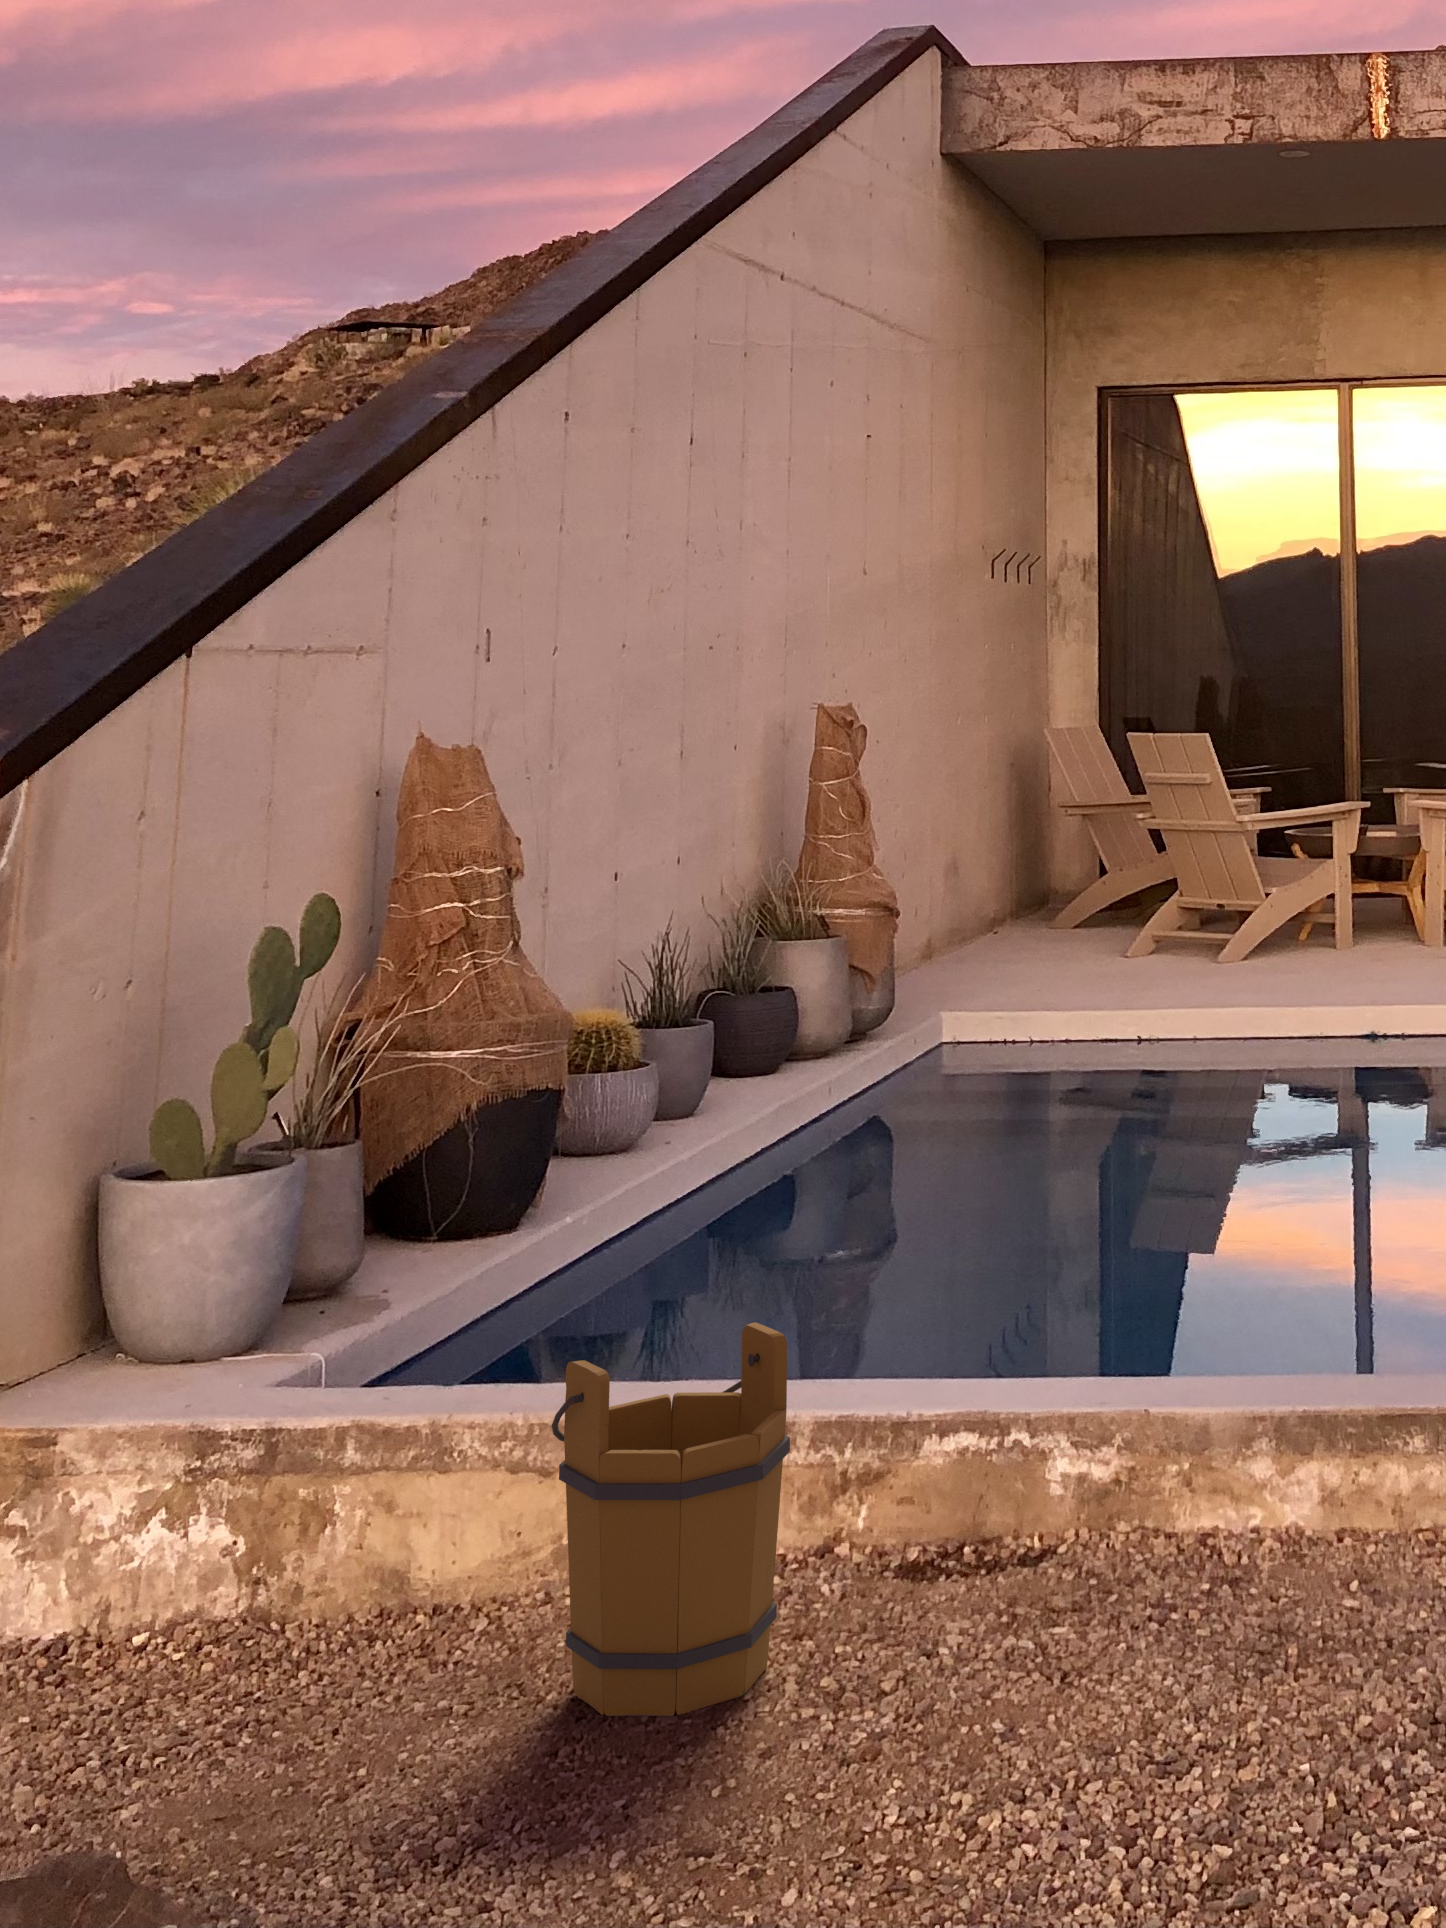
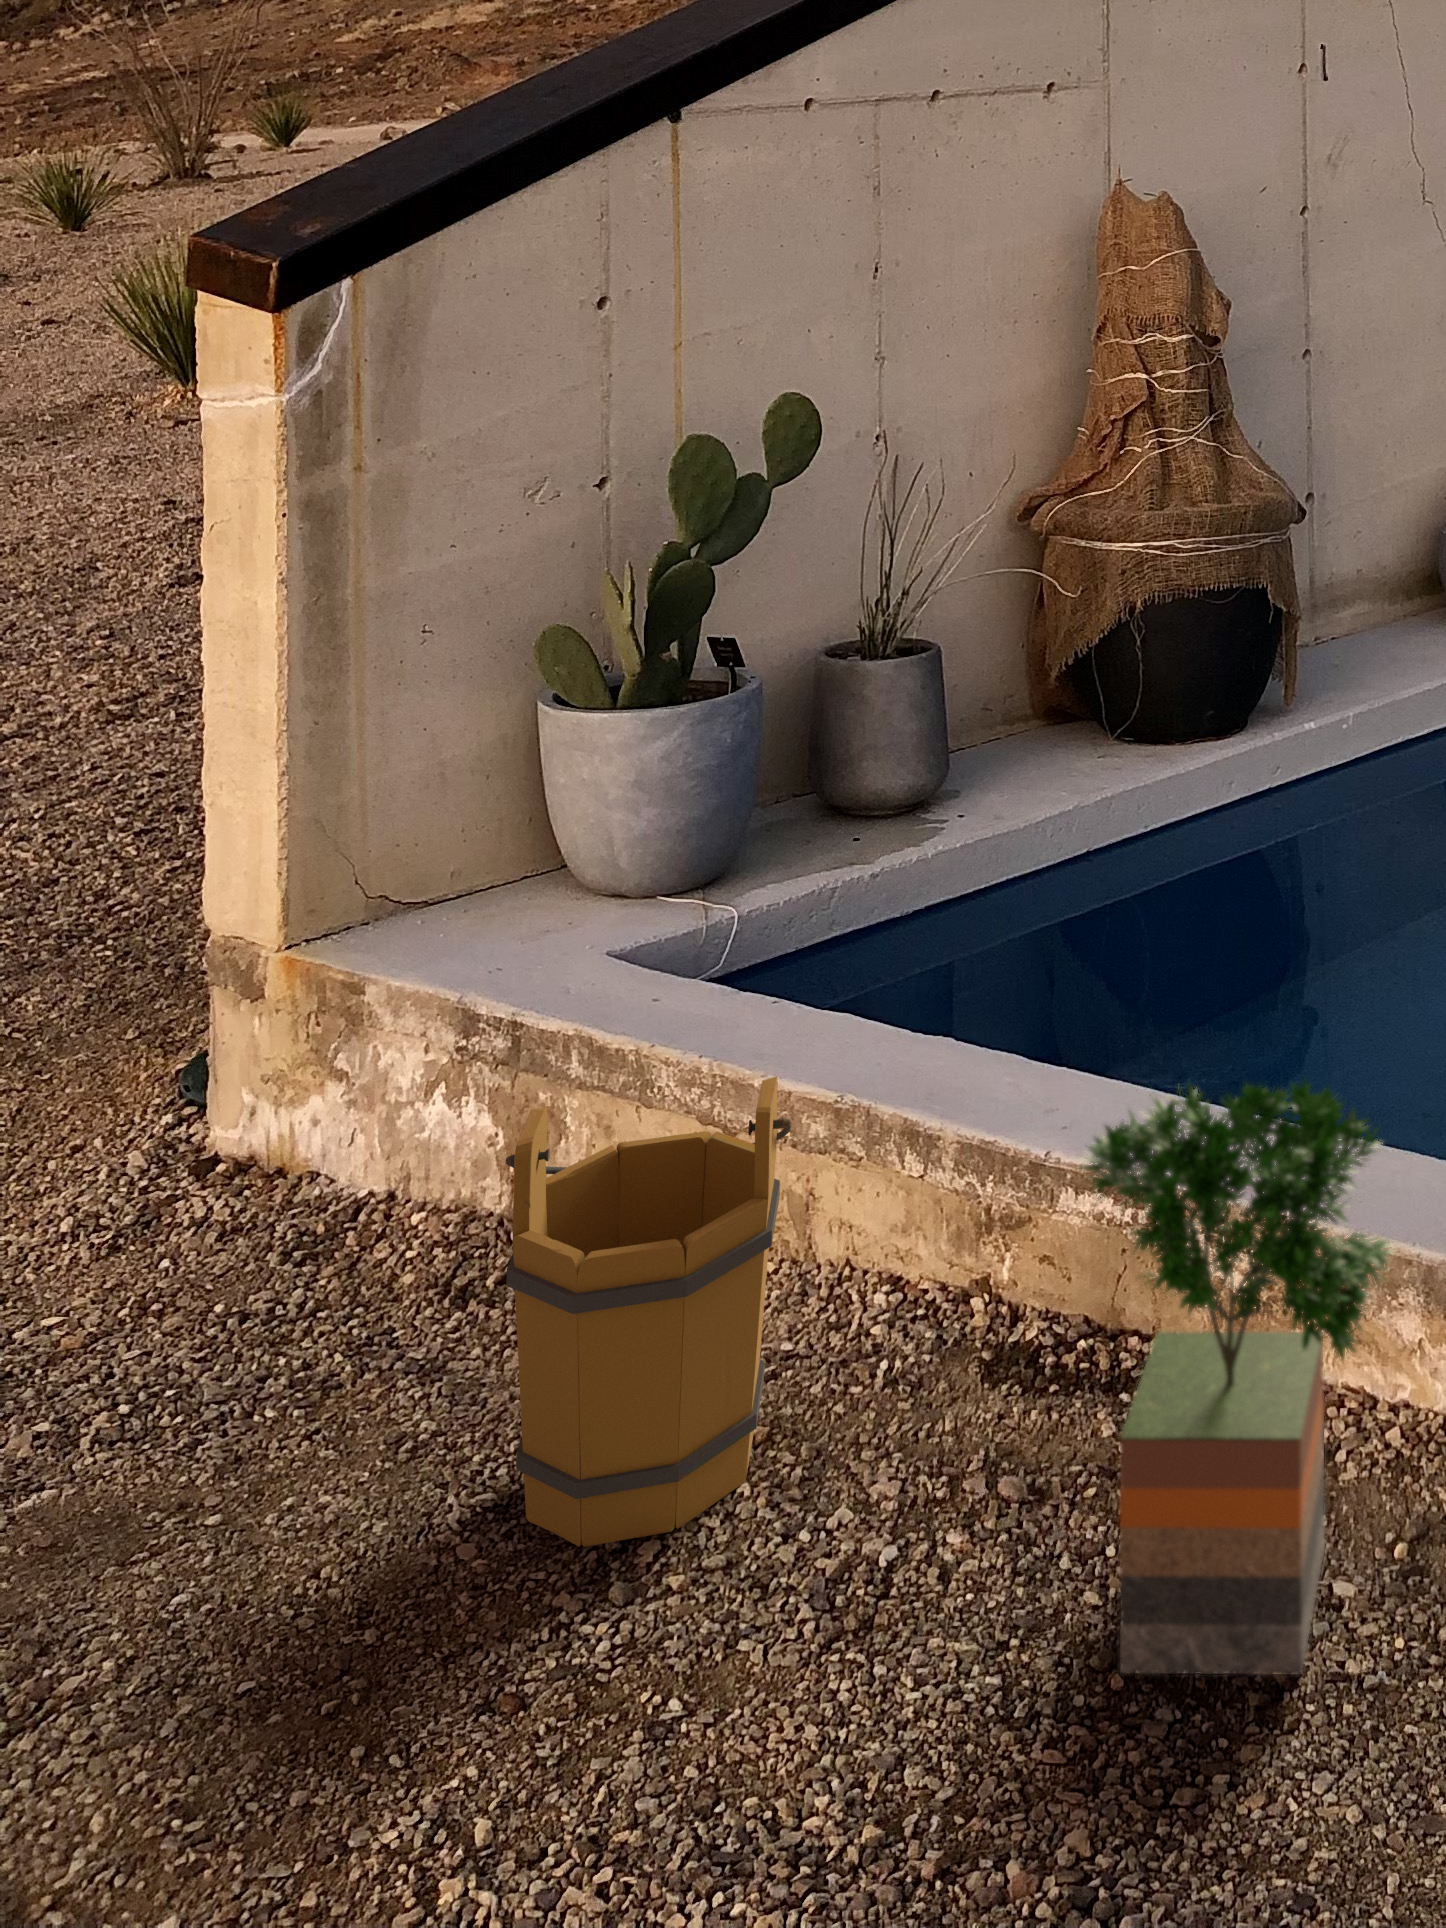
potted tree: none [1105,1224,1373,1672] -> present [1083,1079,1393,1675]

